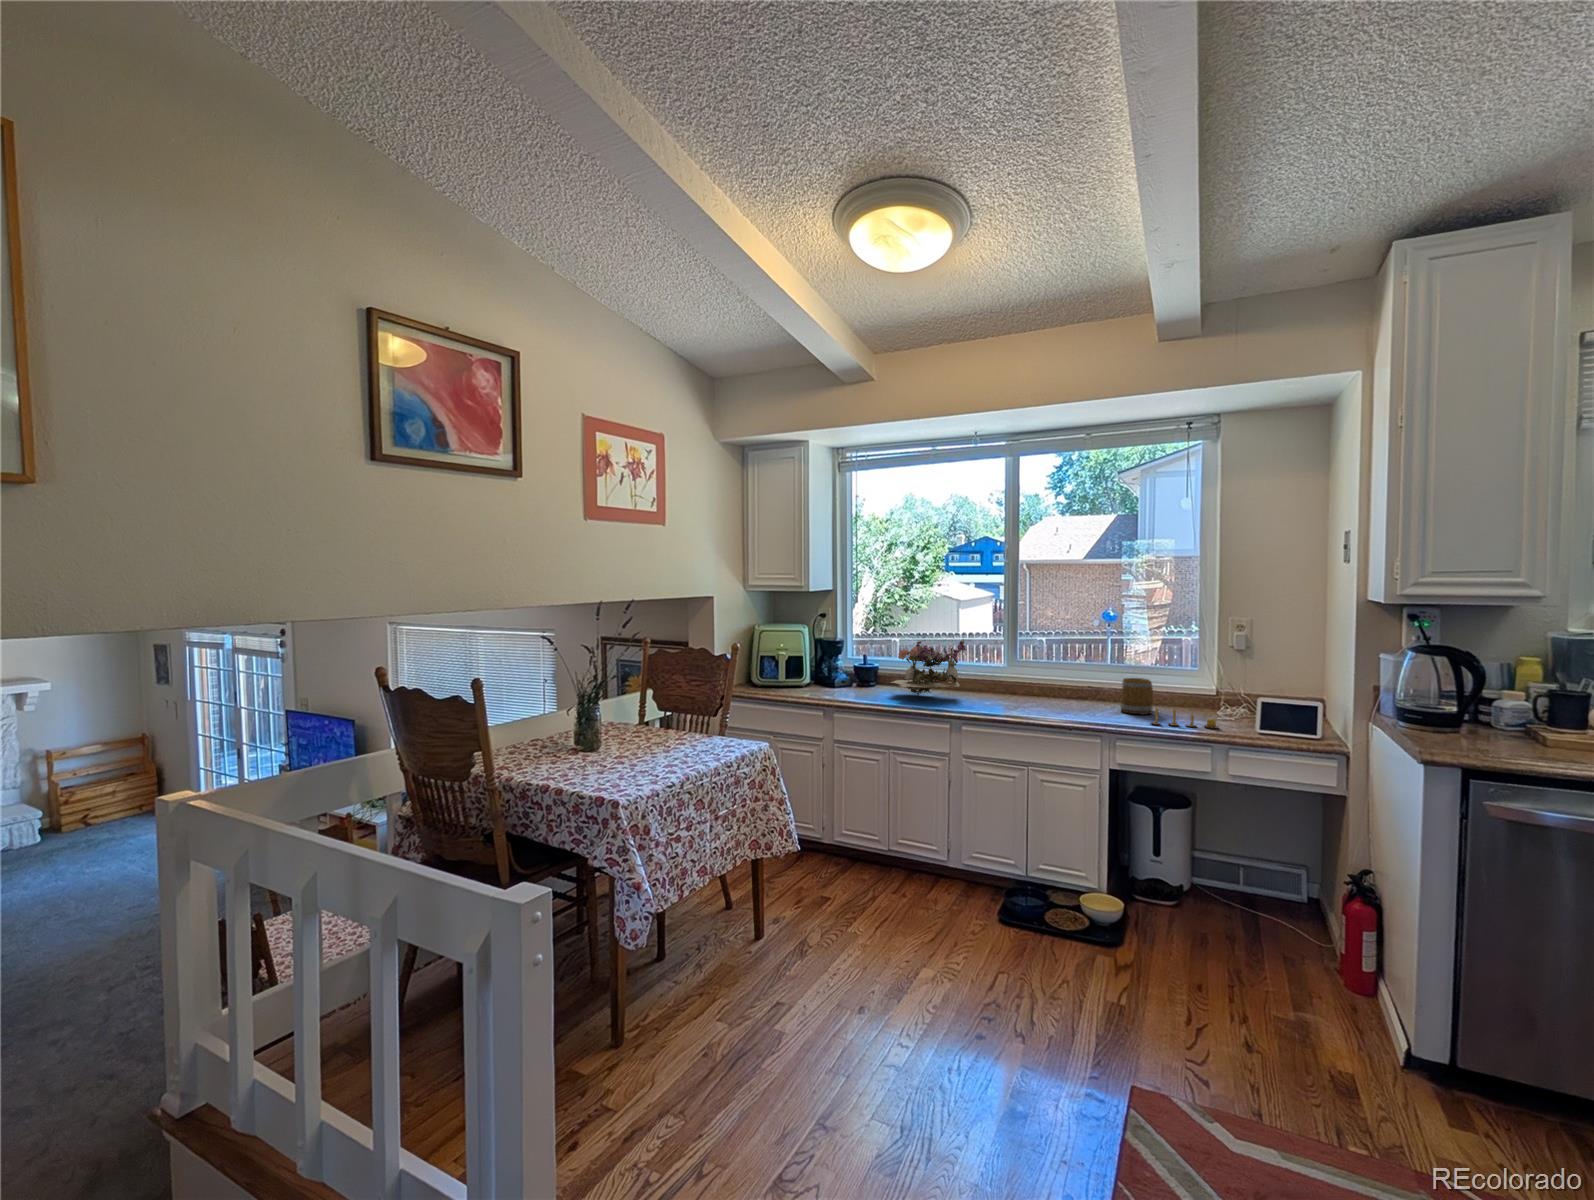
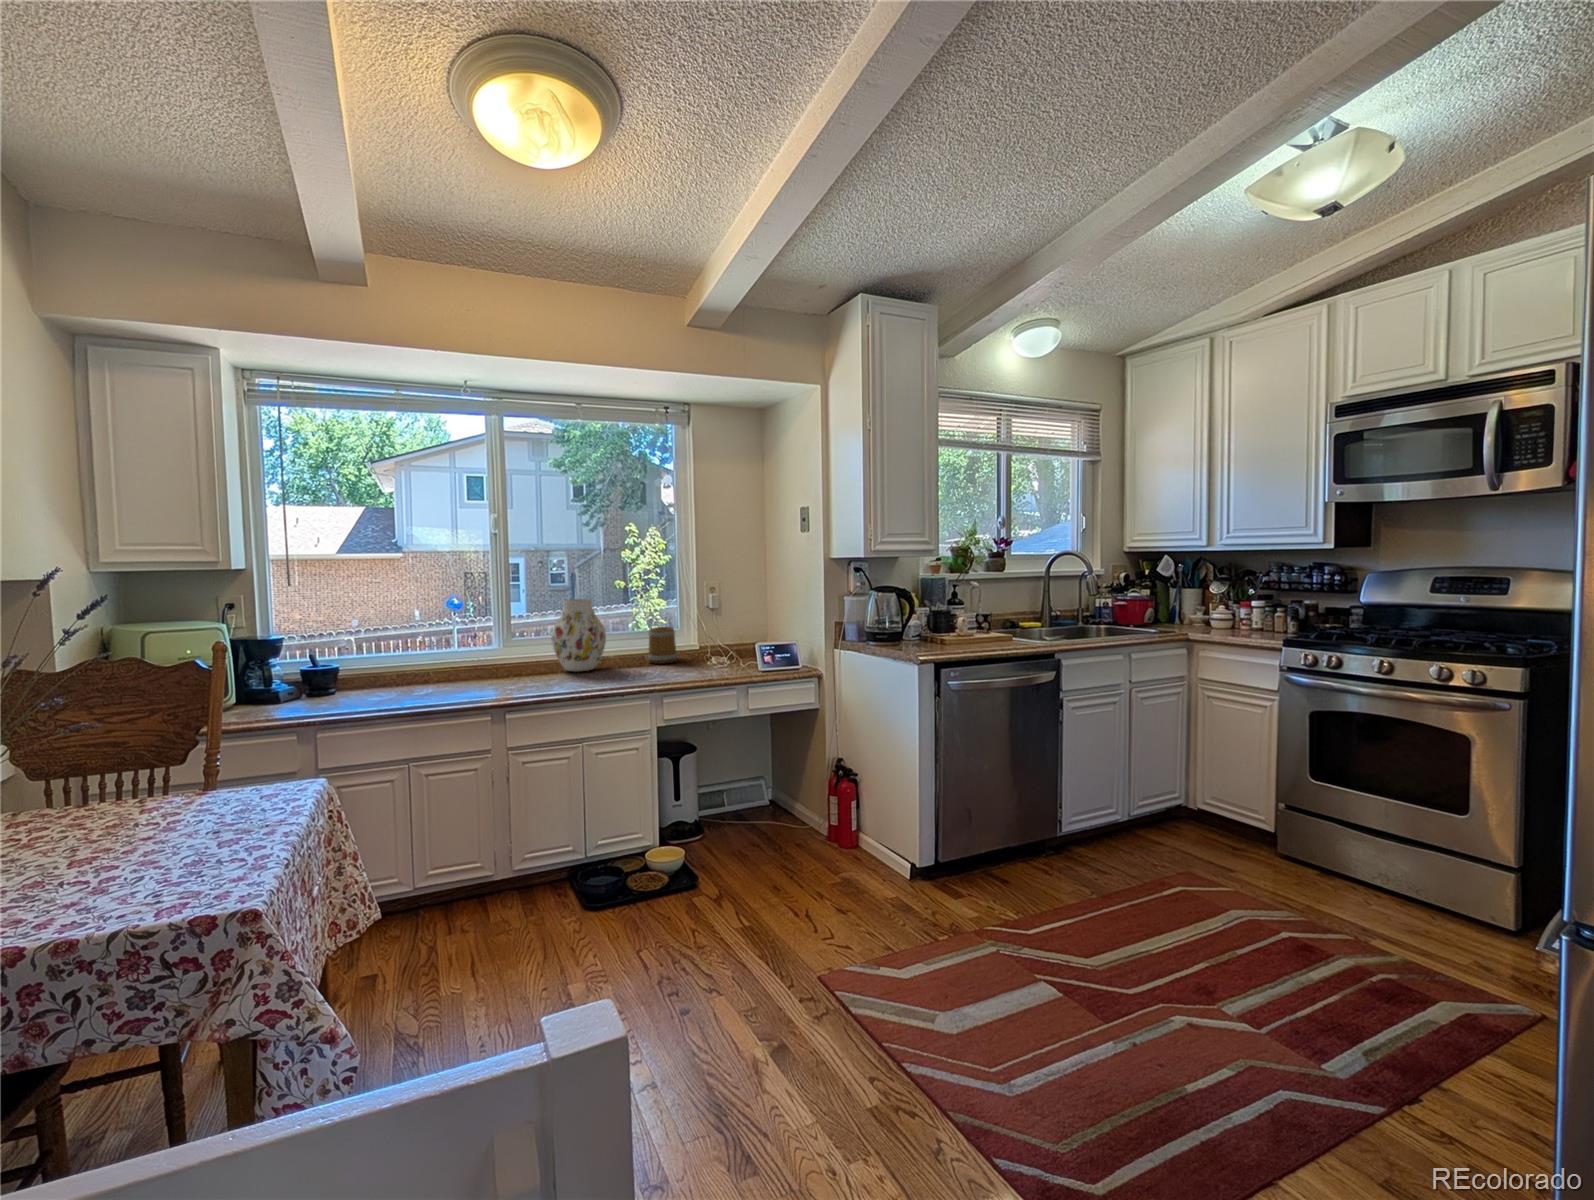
flower arrangement: present [891,639,965,695] -> none [372,604,479,685]
vase: none [1024,643,1074,708] -> present [552,599,606,672]
candle: present [1151,708,1218,728] -> none [692,650,744,670]

